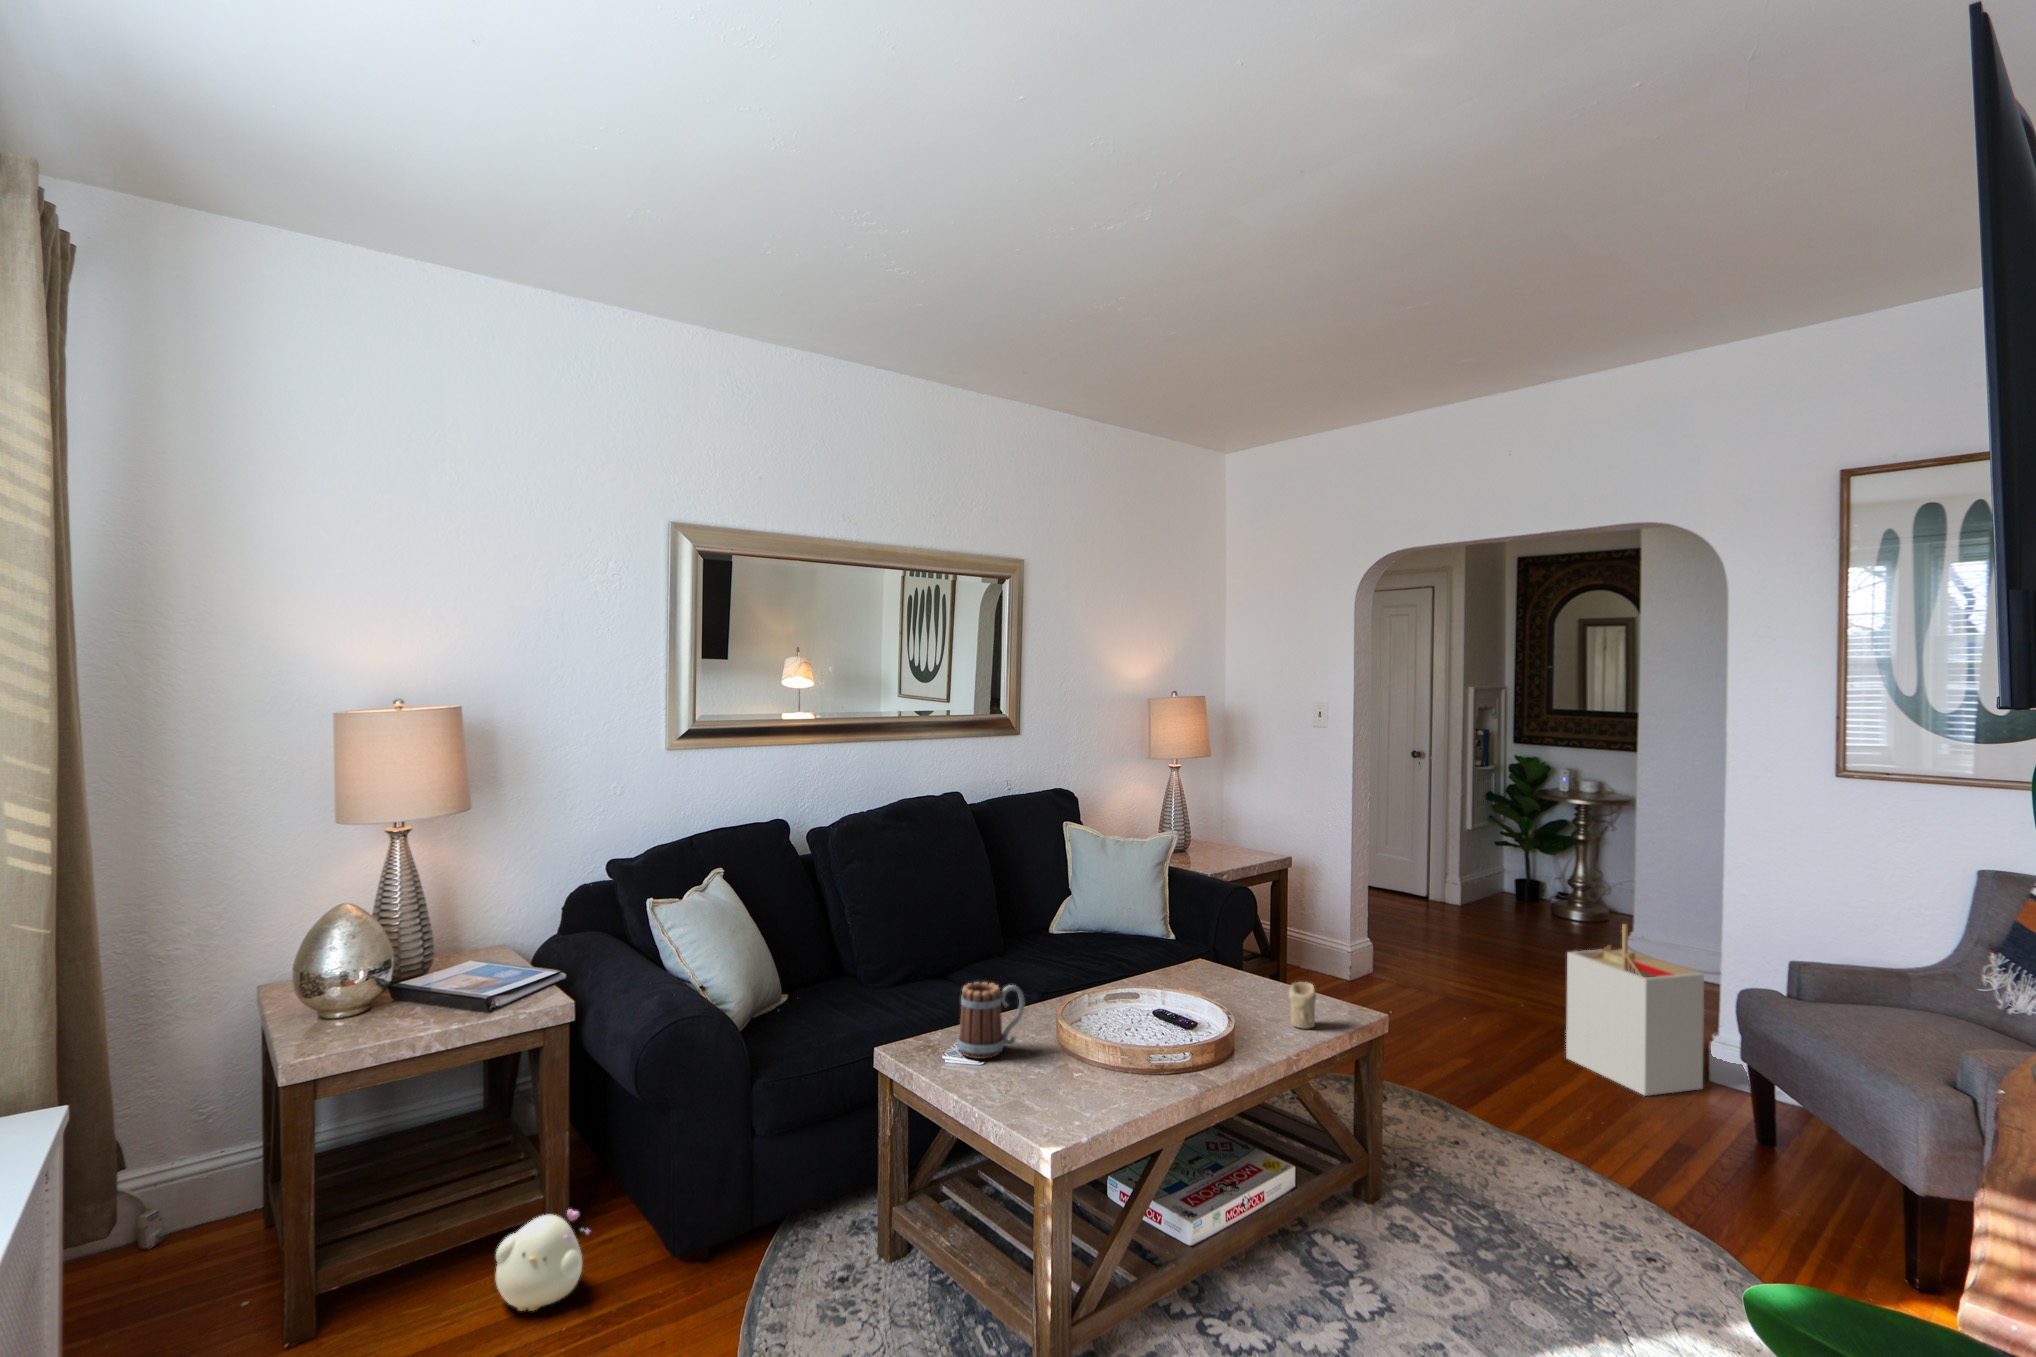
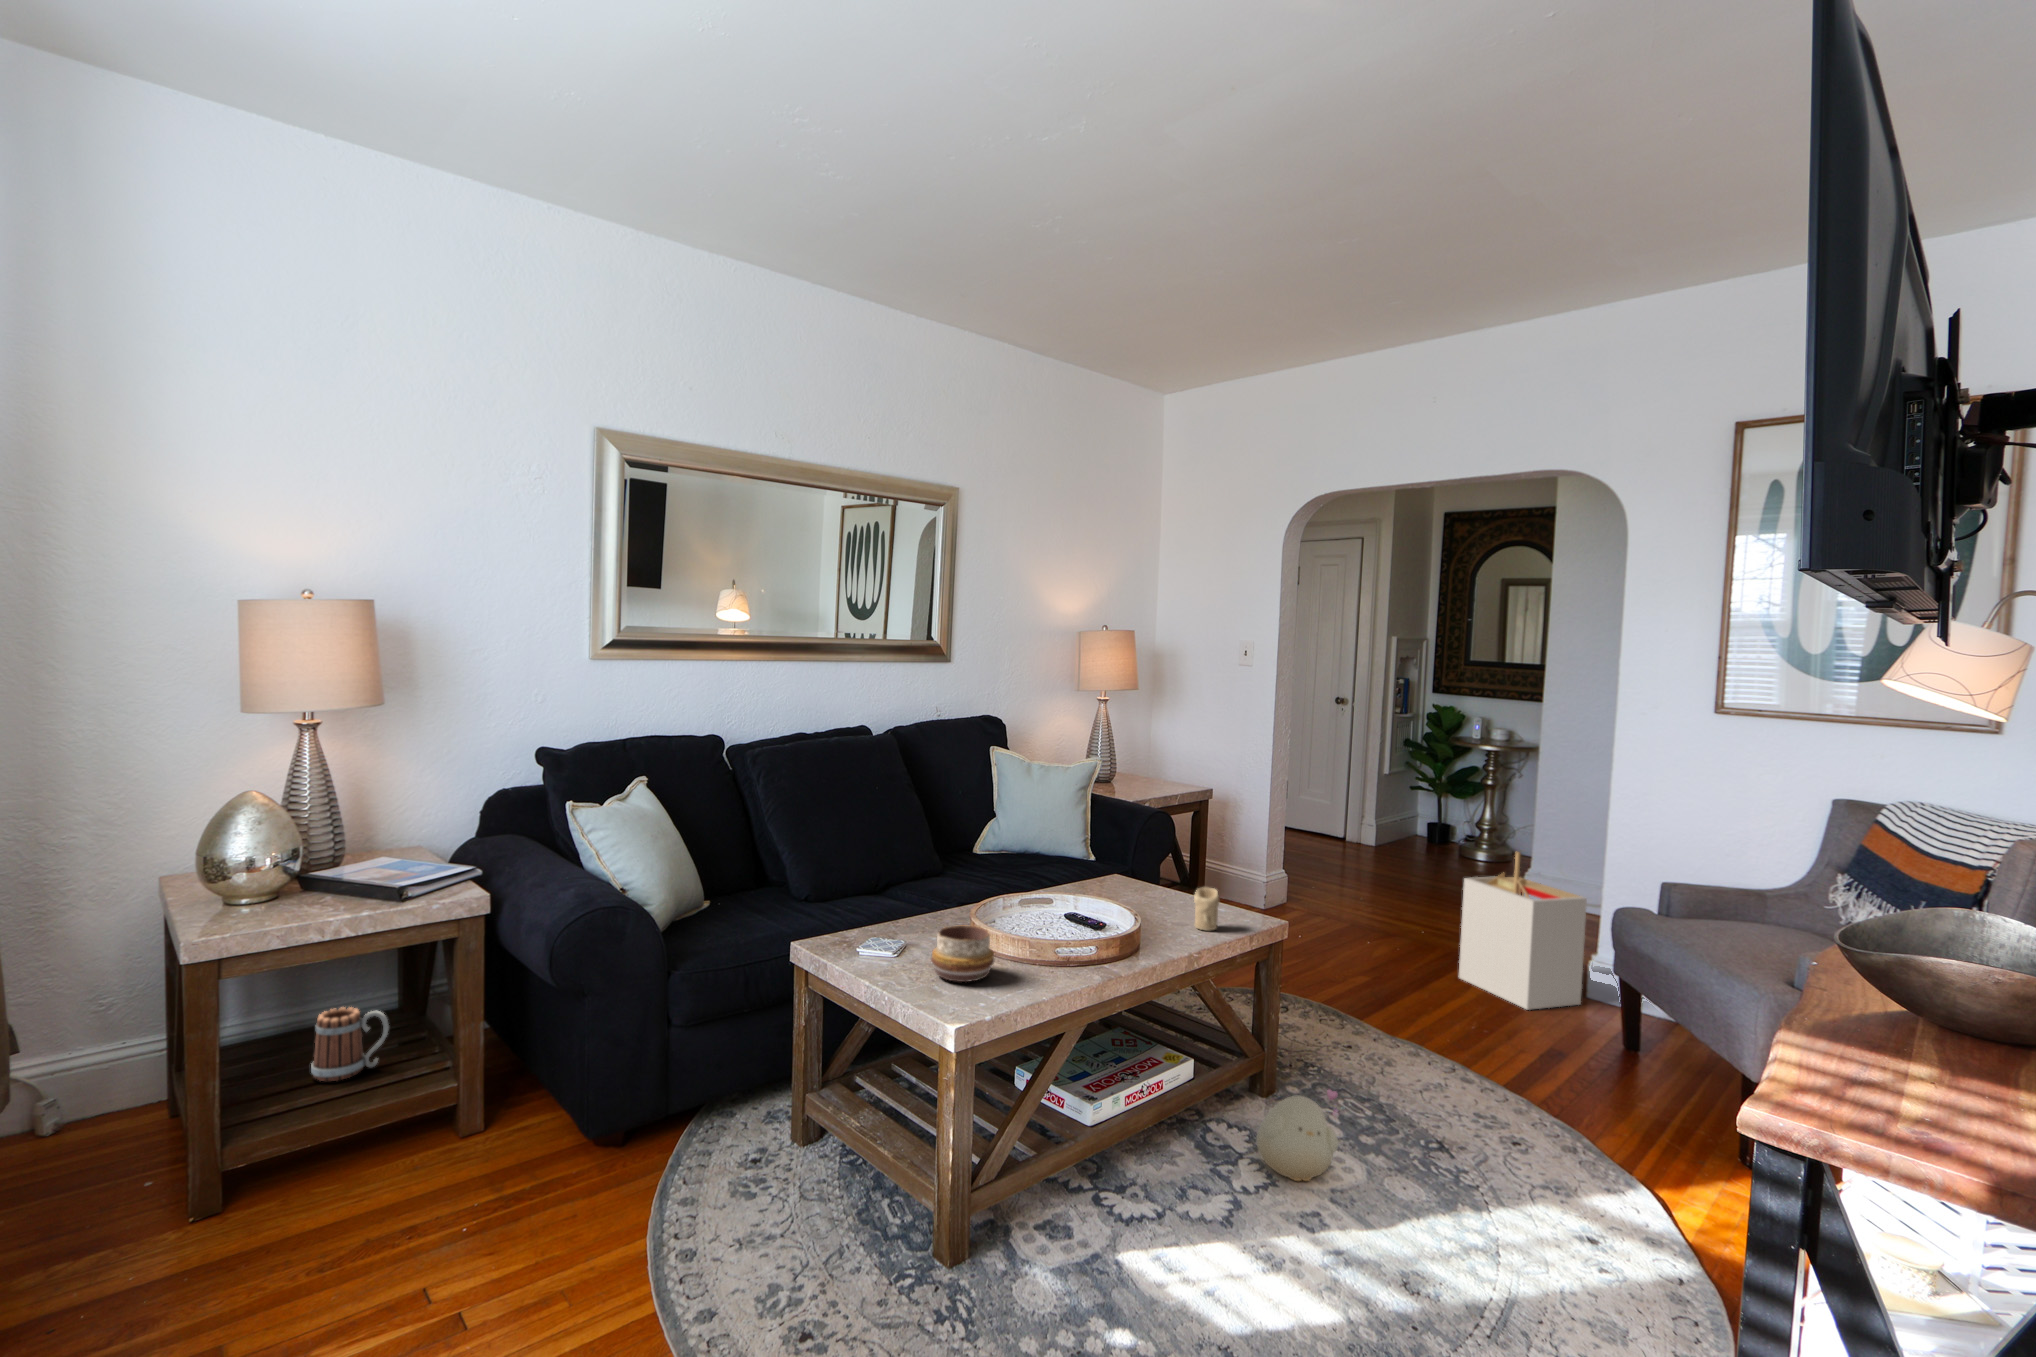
mug: present [957,982,1025,1059] -> present [311,1007,389,1081]
decorative bowl: none [1020,1034,1086,1096] -> present [931,925,994,982]
plush toy: present [496,1209,590,1311] -> present [1257,1090,1339,1181]

